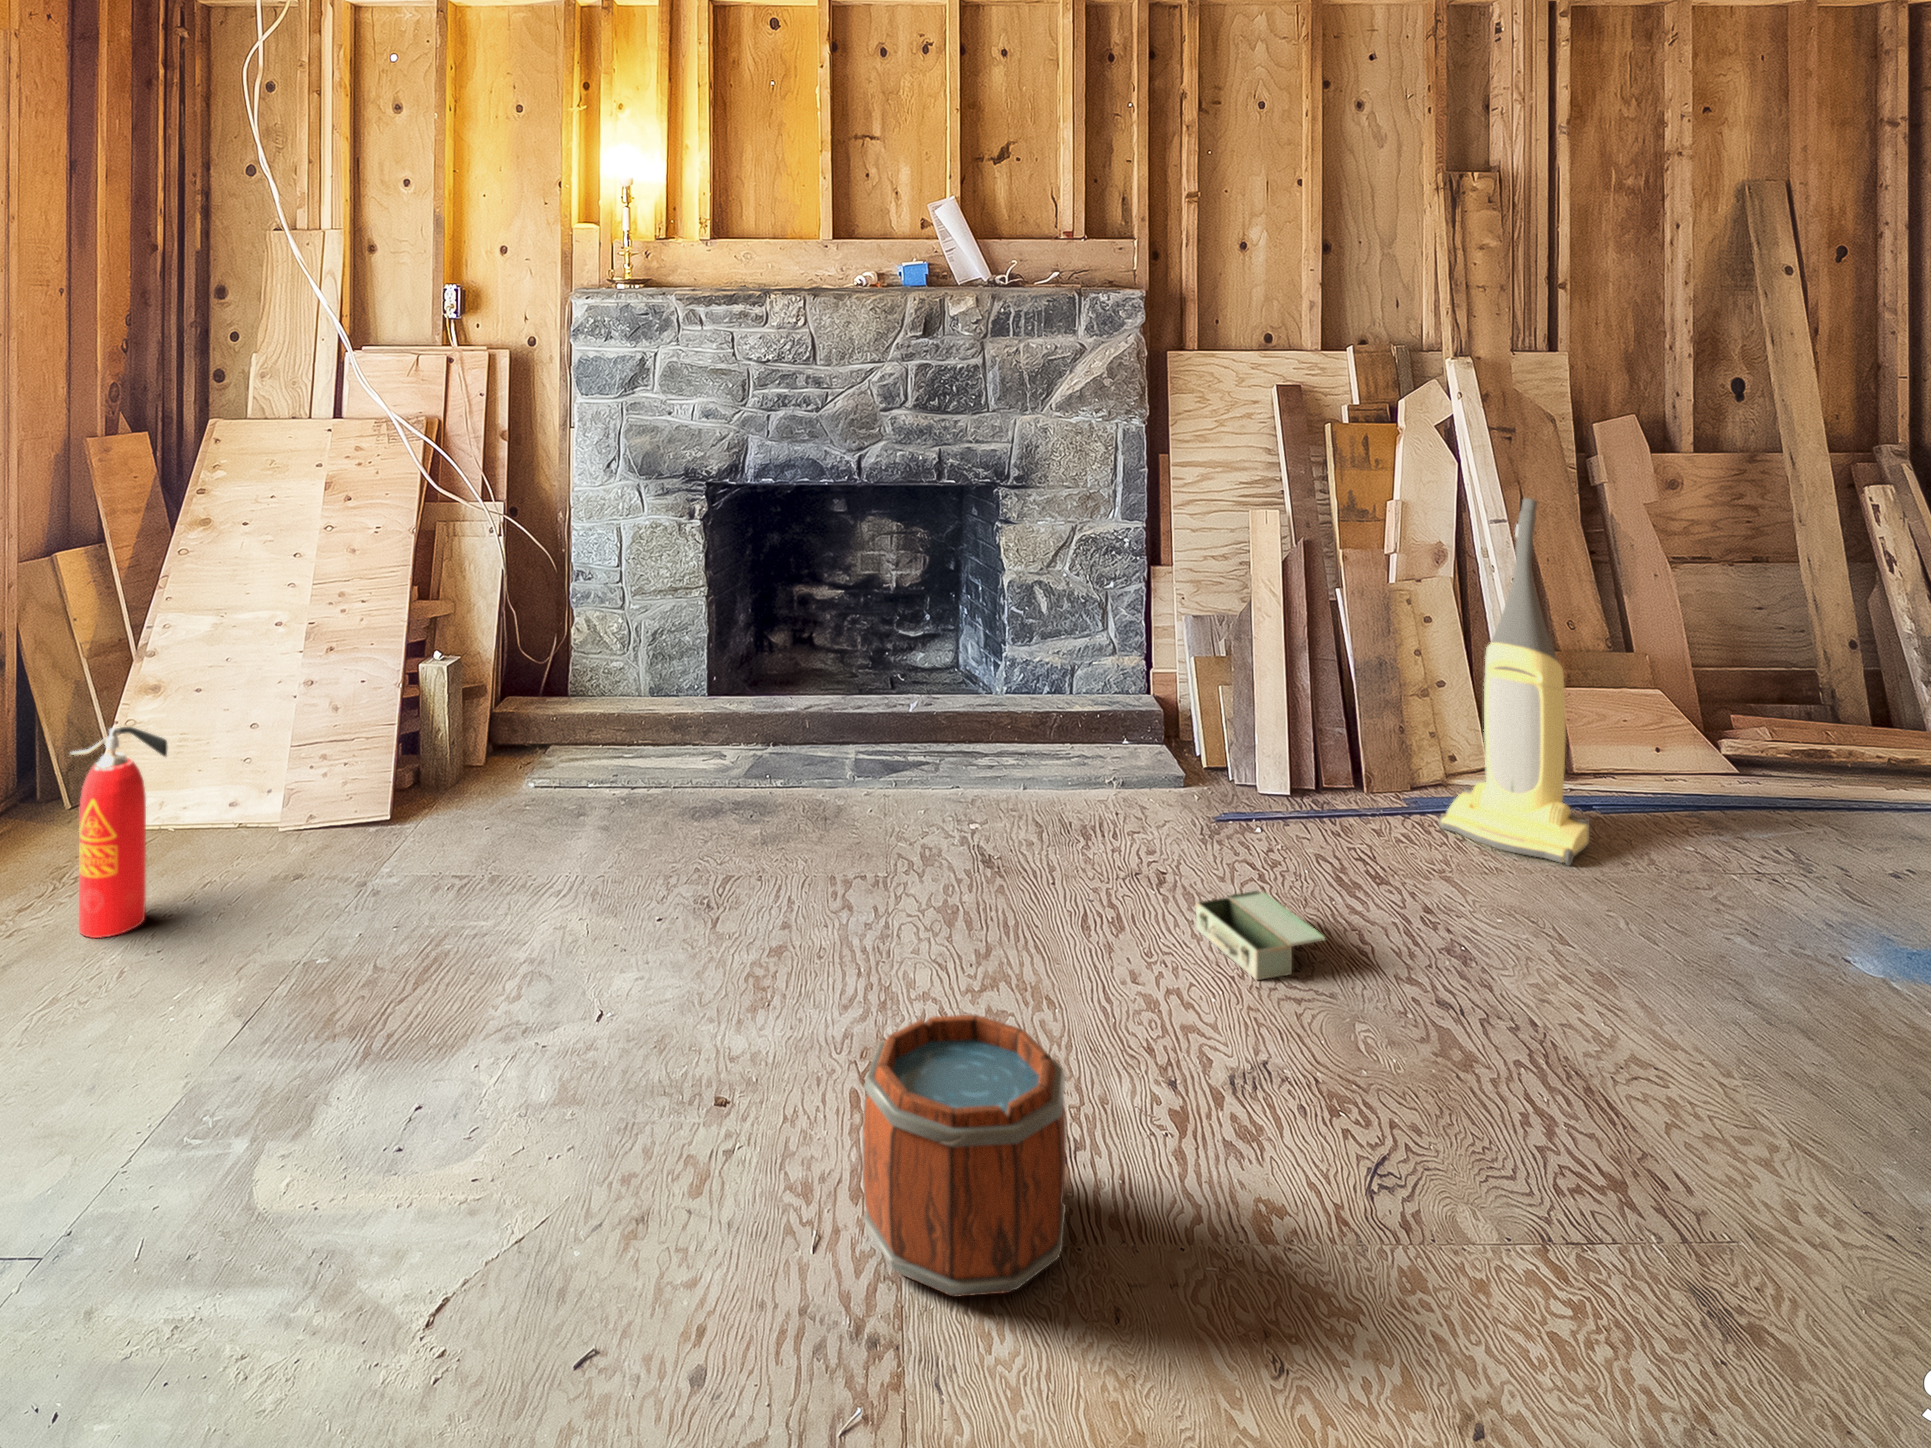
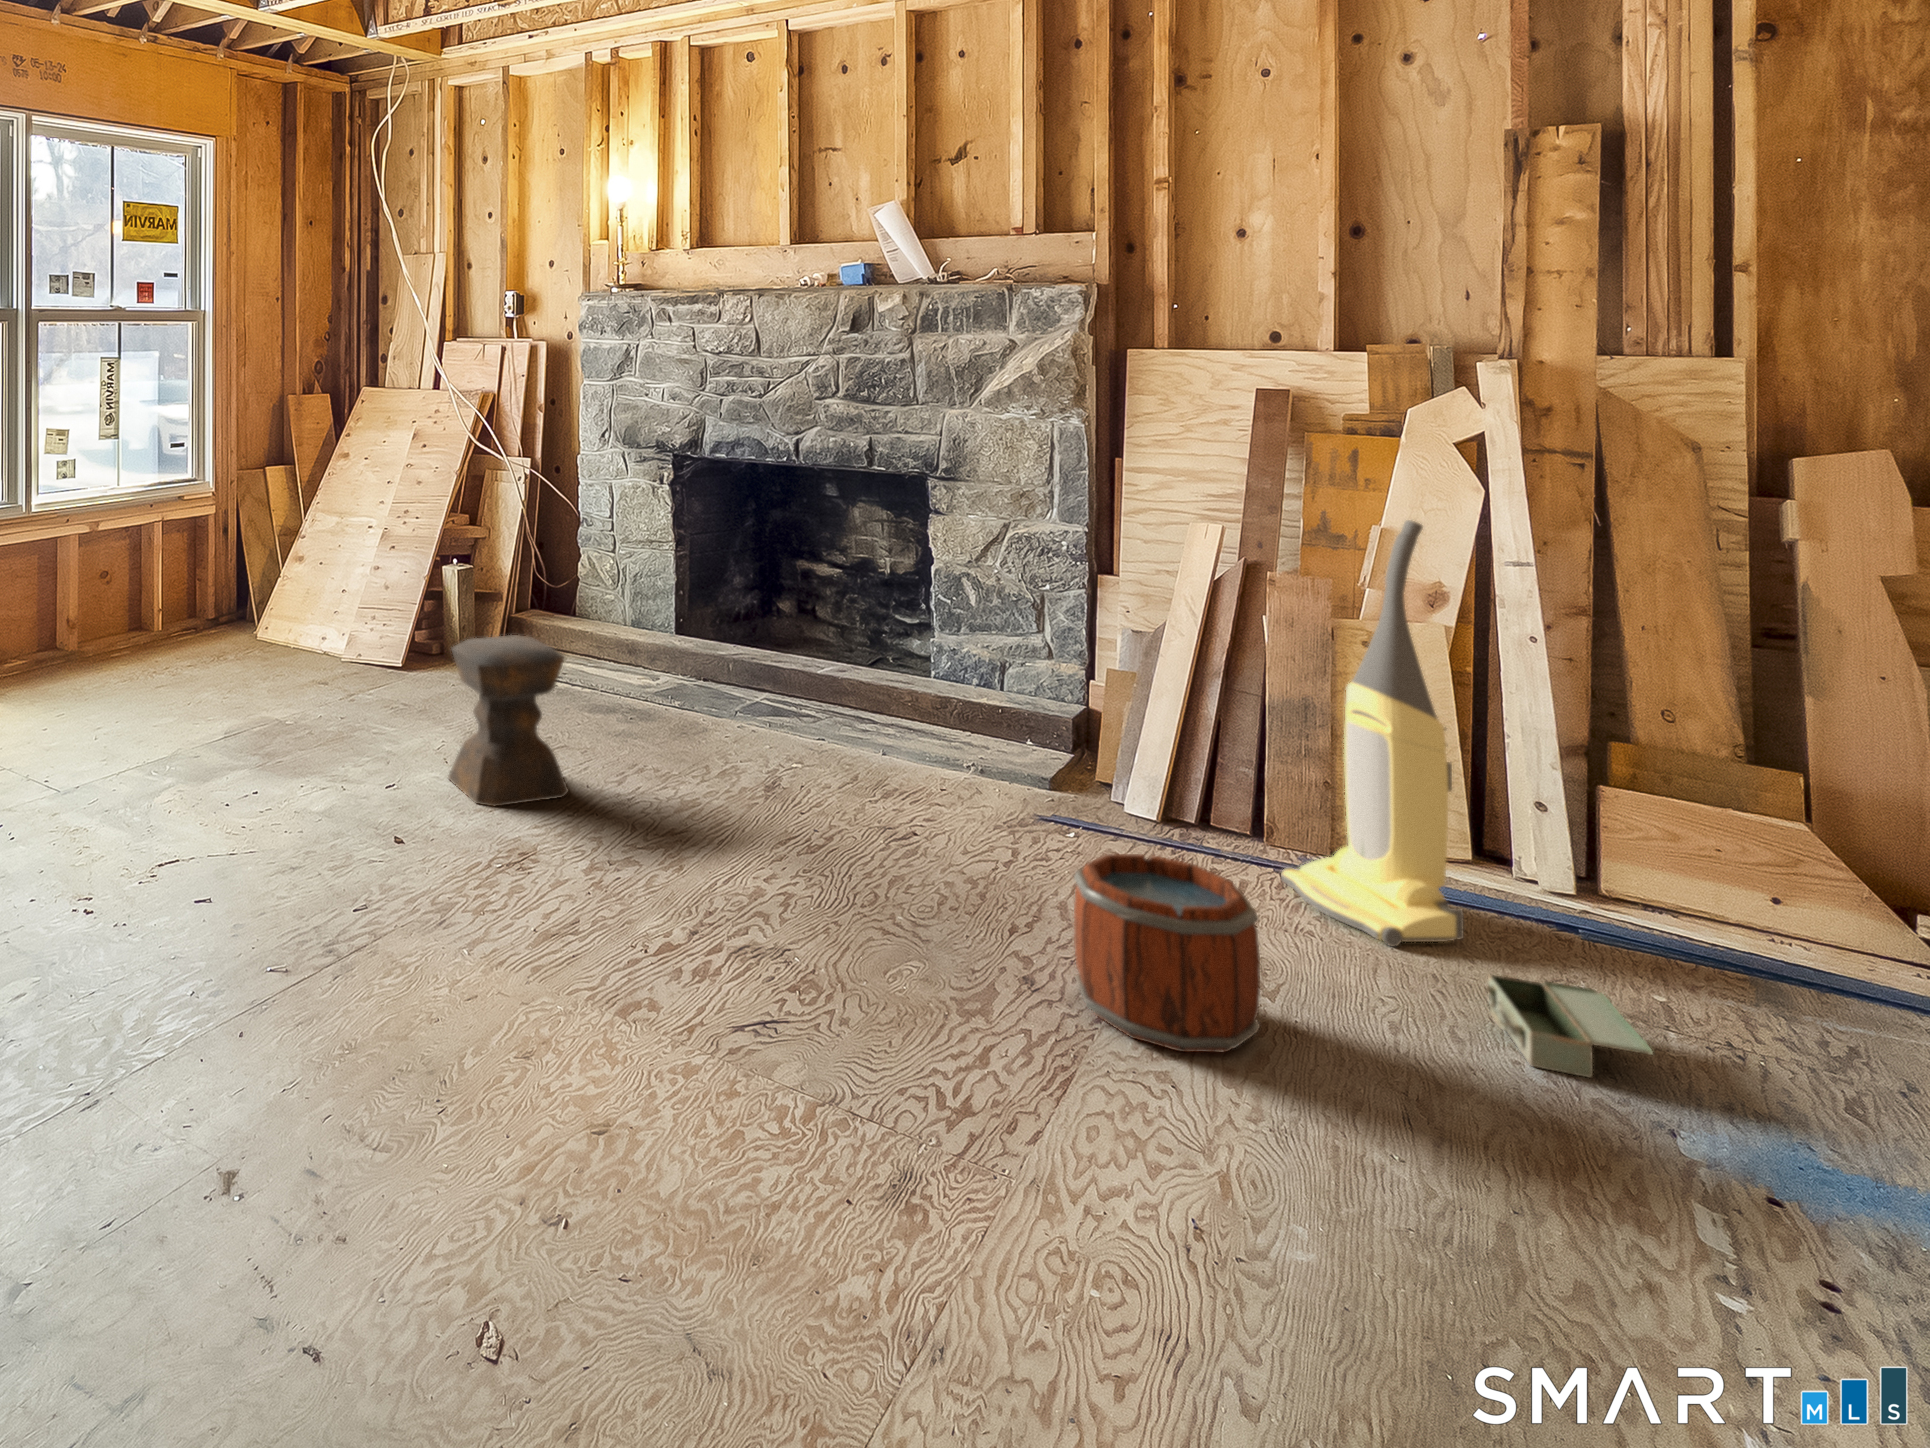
fire extinguisher: present [71,727,167,938] -> none [194,560,242,684]
stool: none [680,752,847,1004] -> present [448,635,569,806]
toolbox: present [1196,891,1325,980] -> present [1487,975,1652,1078]
bucket: present [863,1015,1066,1297] -> present [1074,854,1260,1052]

